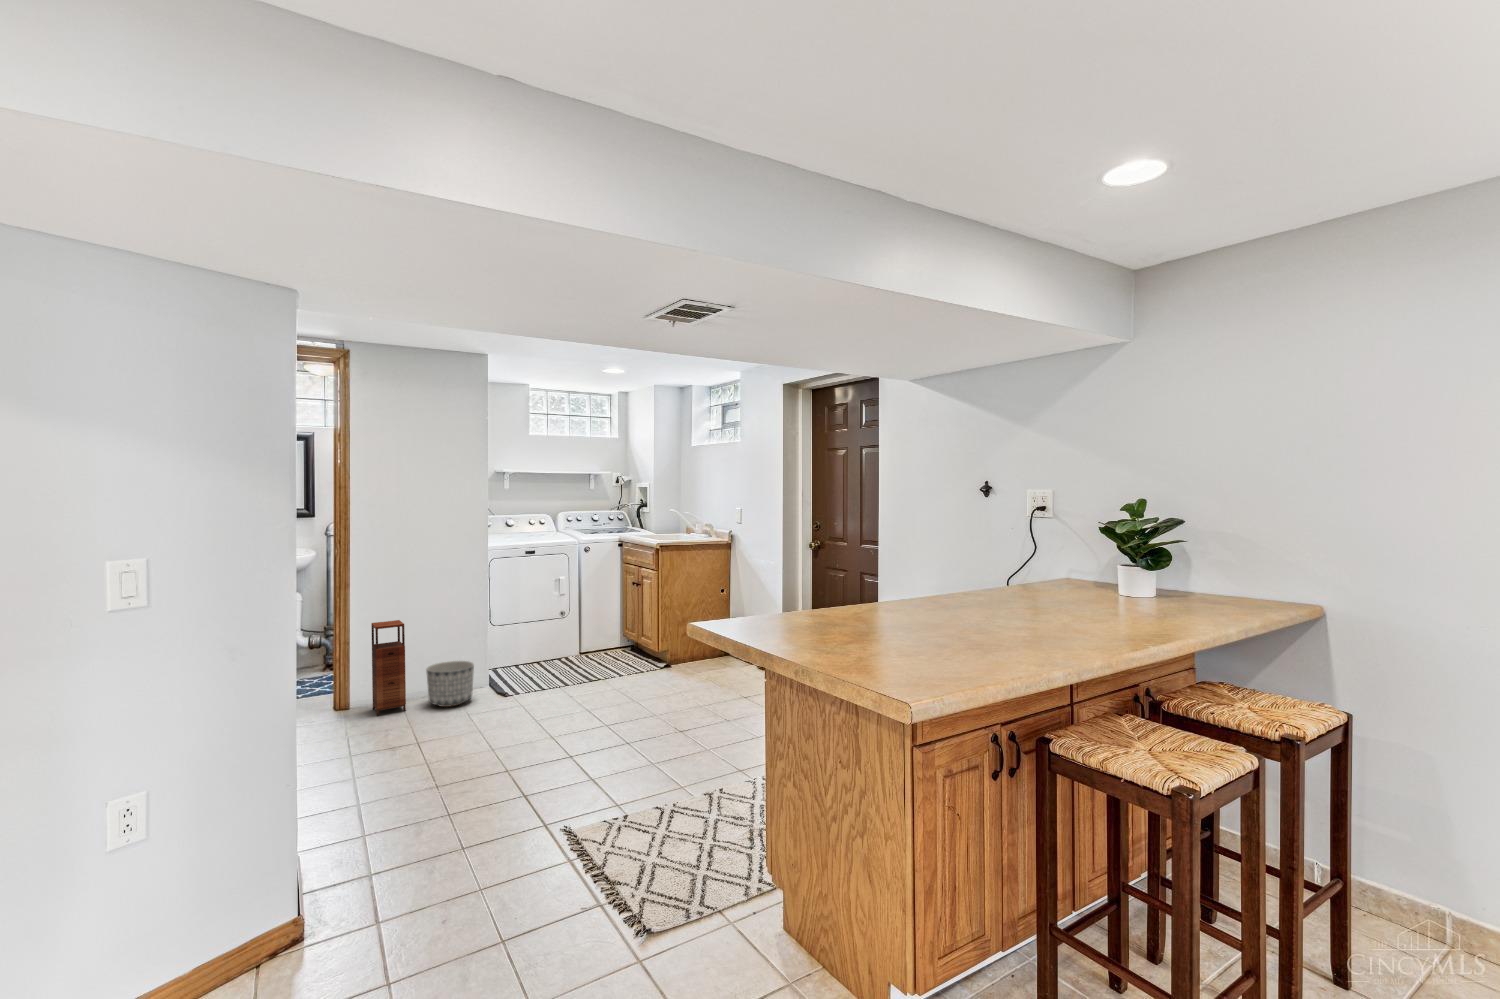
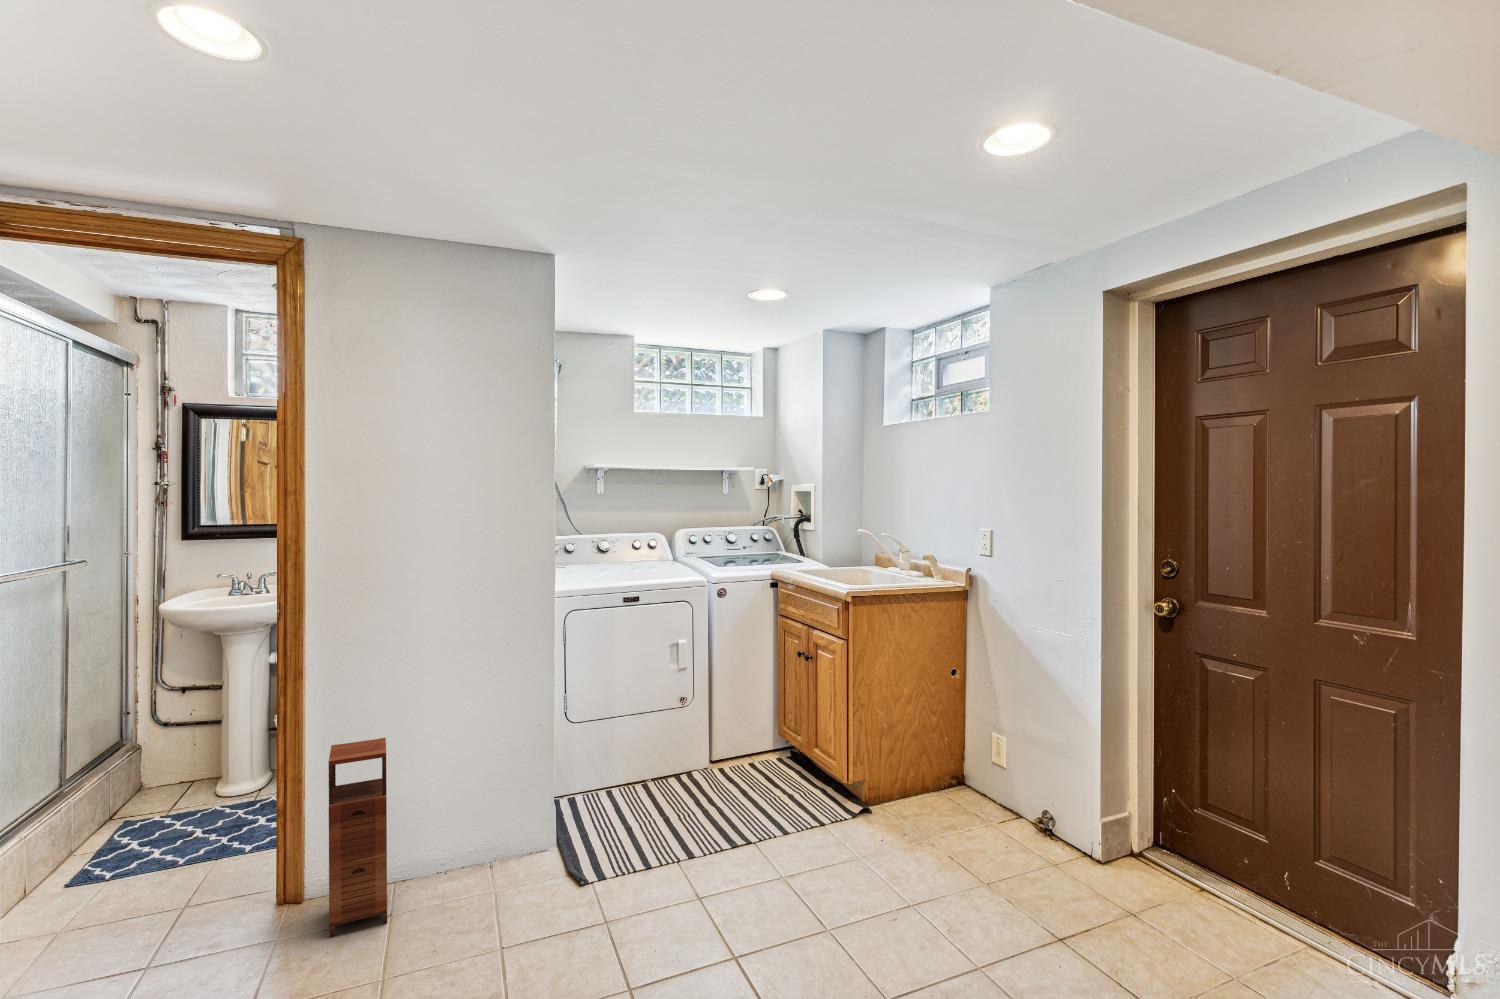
planter: present [426,661,474,707] -> none [429,812,520,916]

